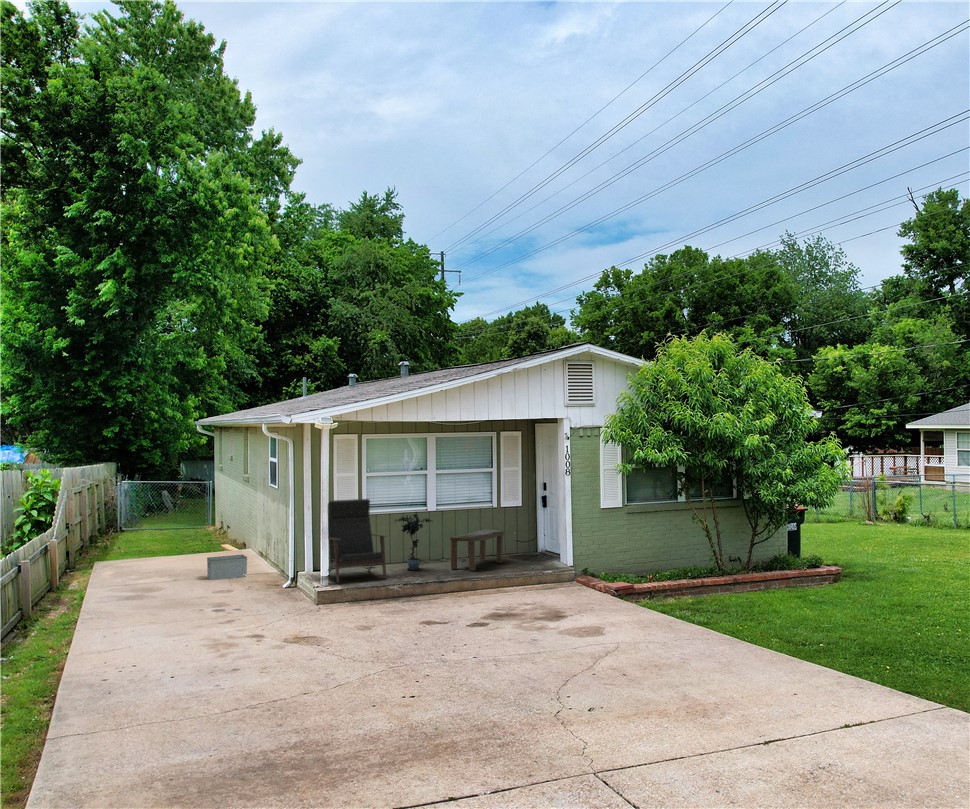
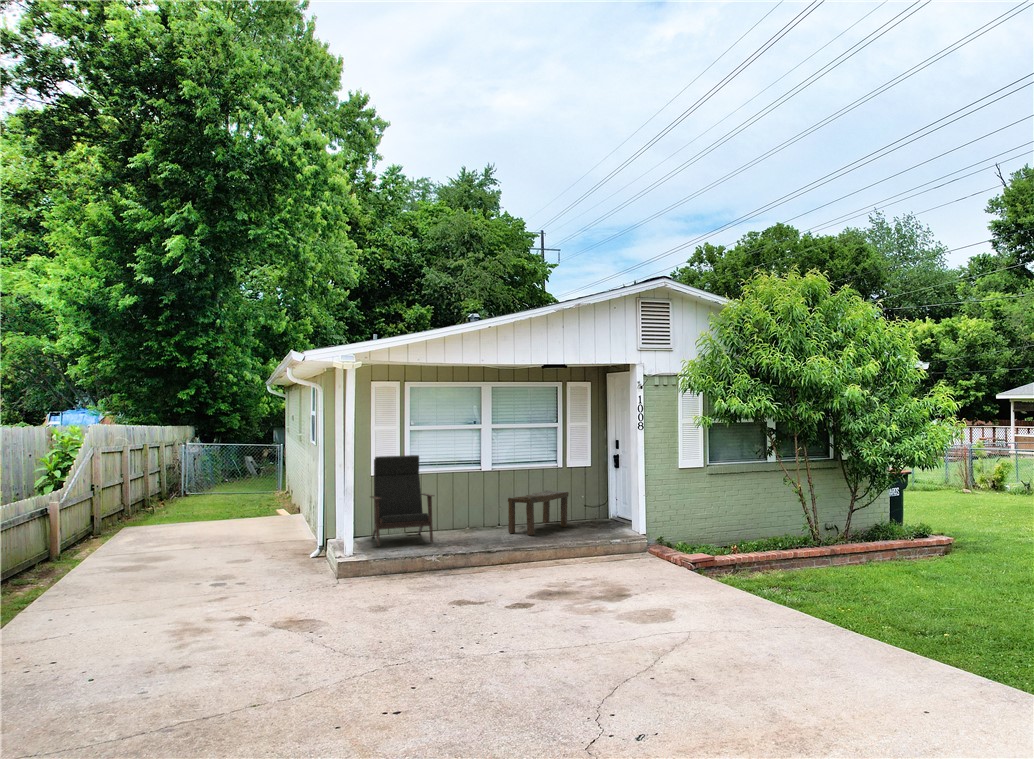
potted plant: present [395,514,433,570] -> none [447,470,489,534]
storage bin: present [207,555,247,580] -> none [269,513,309,539]

